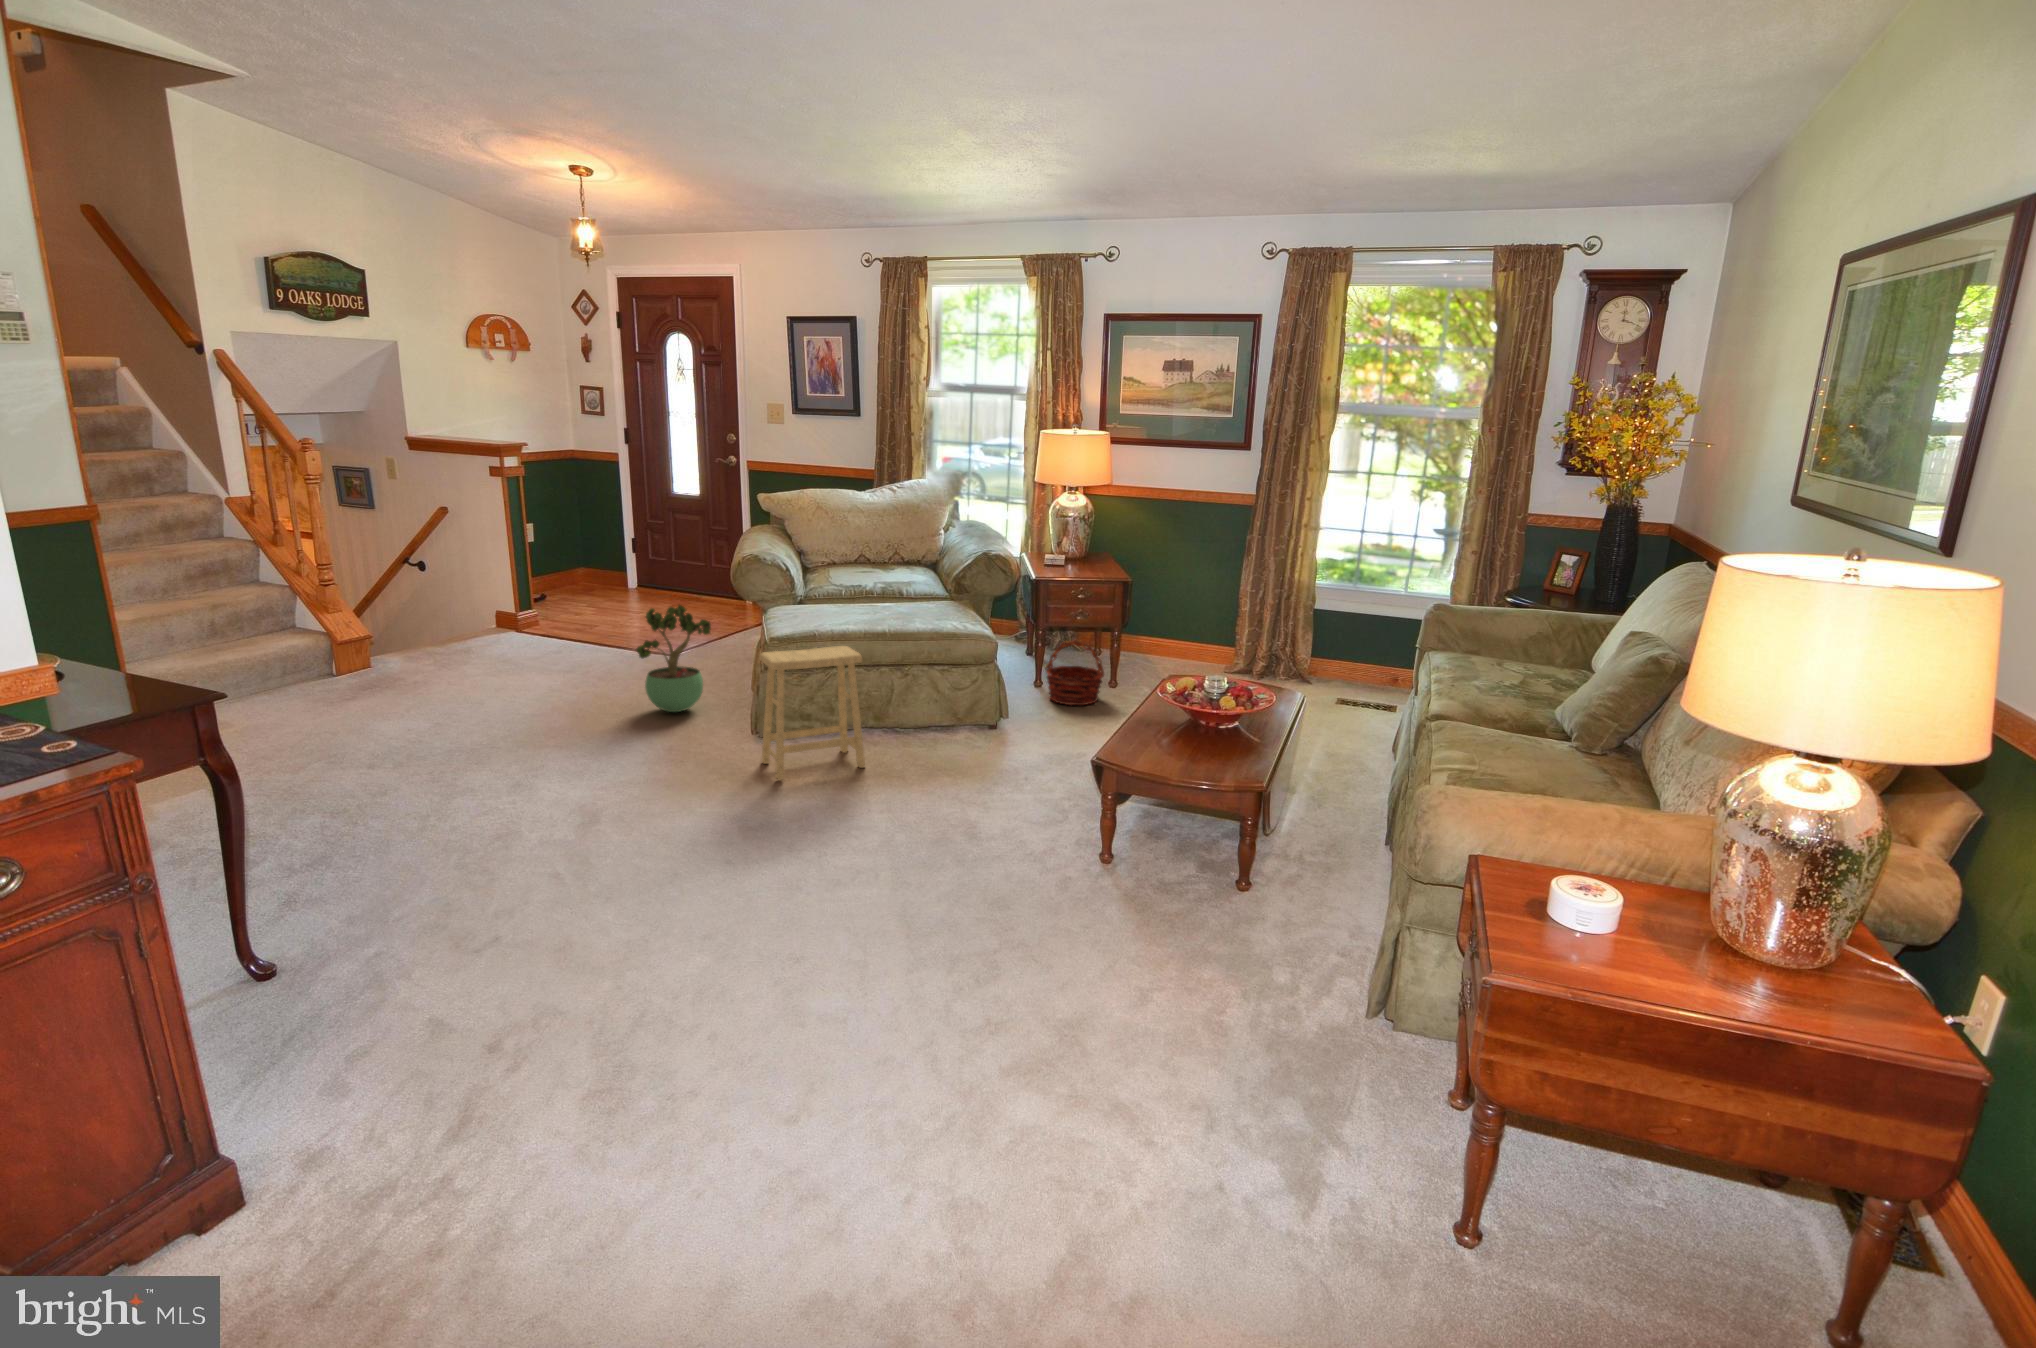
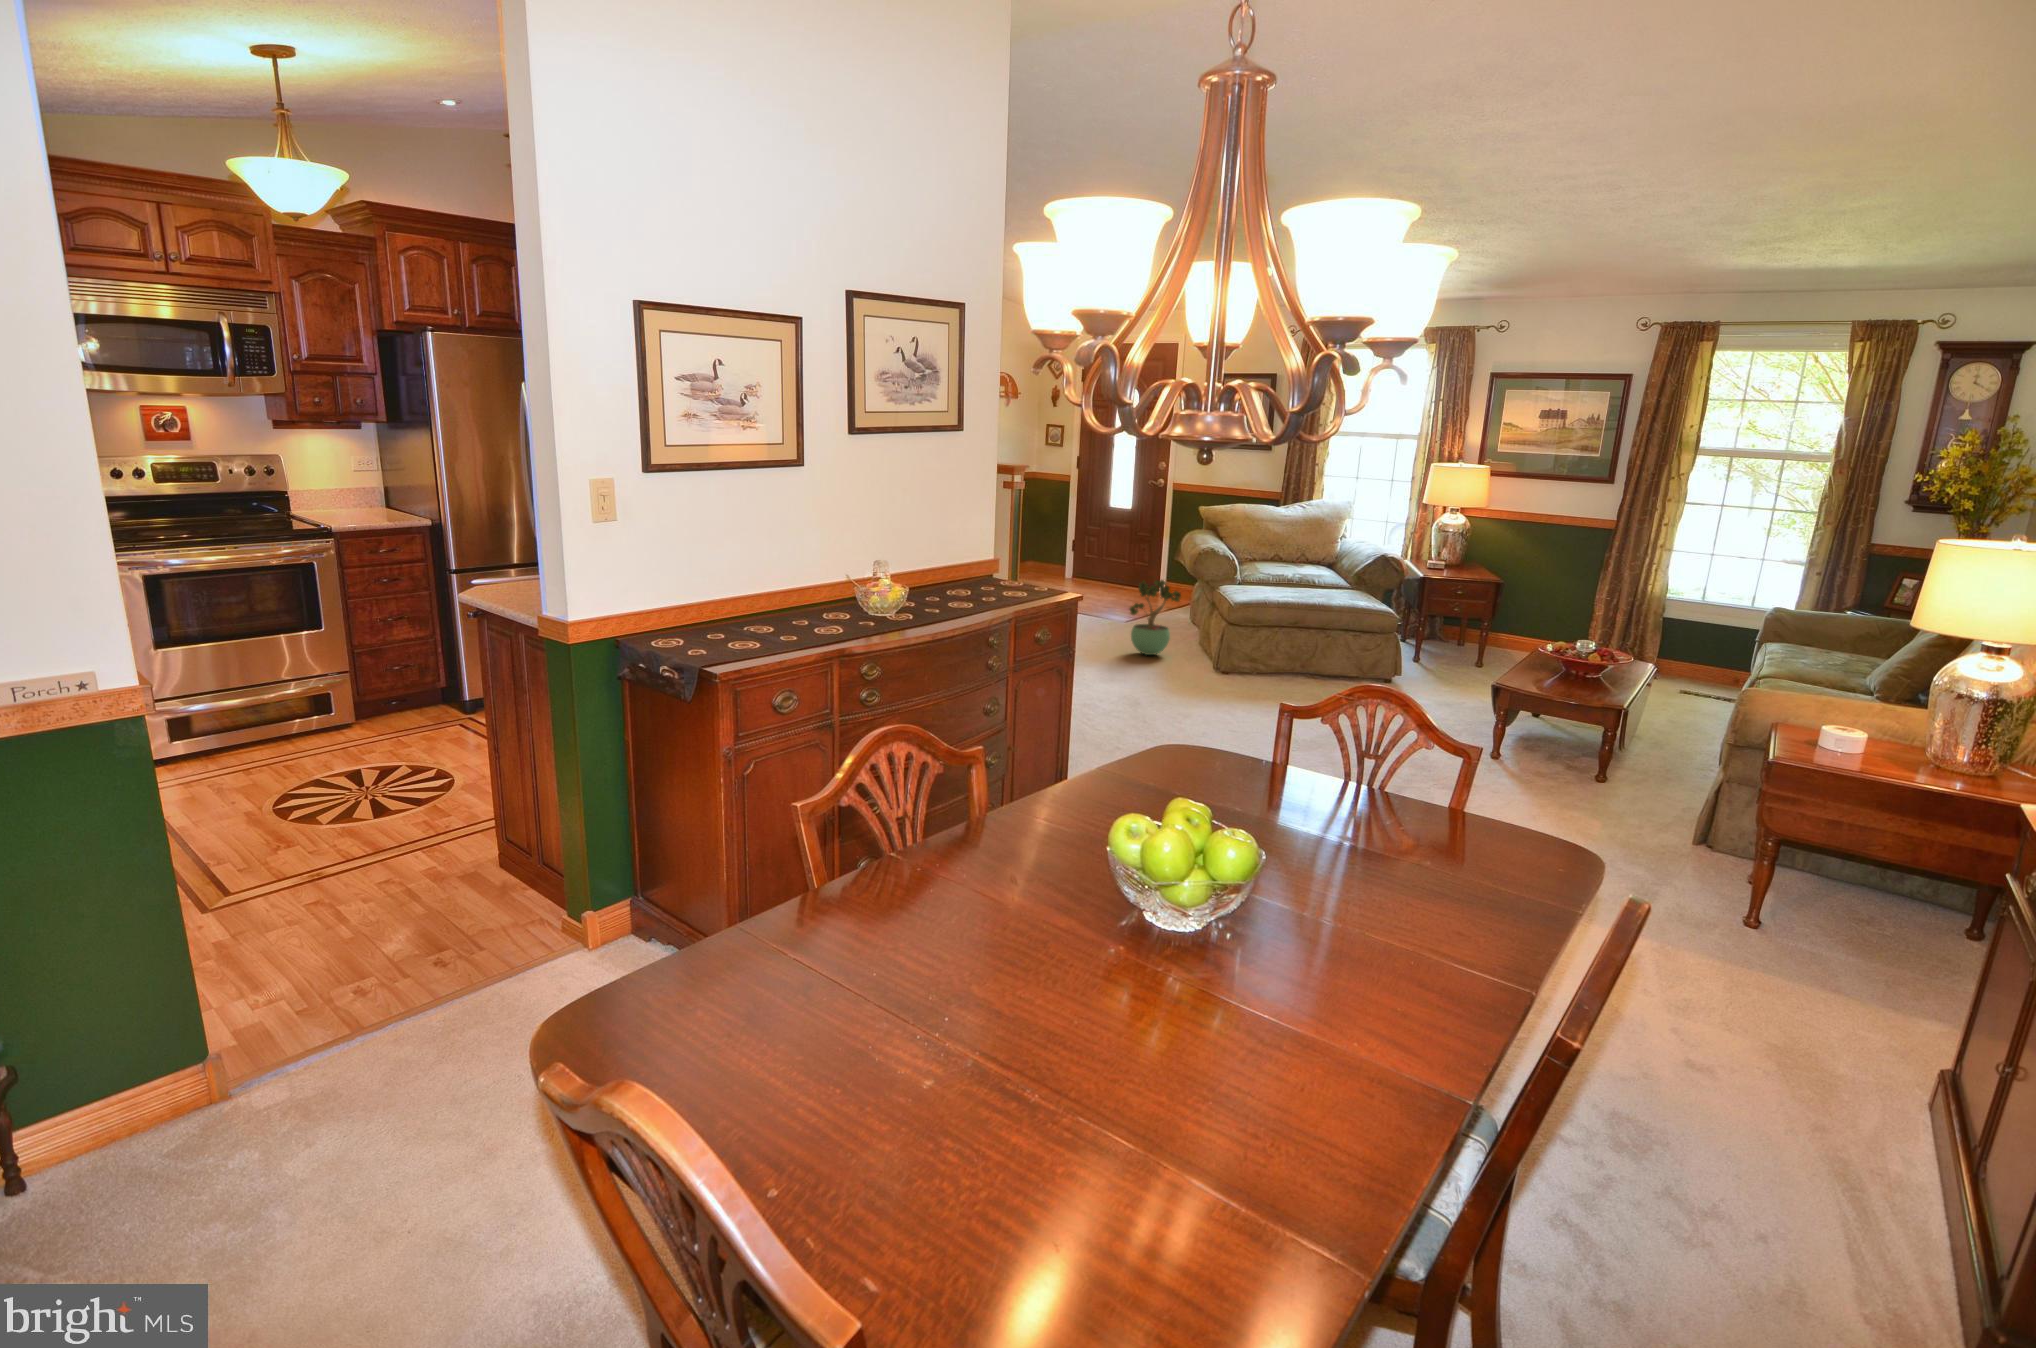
basket: present [1045,640,1104,705] -> none [1424,625,1474,676]
footstool: present [759,646,865,780] -> none [1223,609,1303,695]

